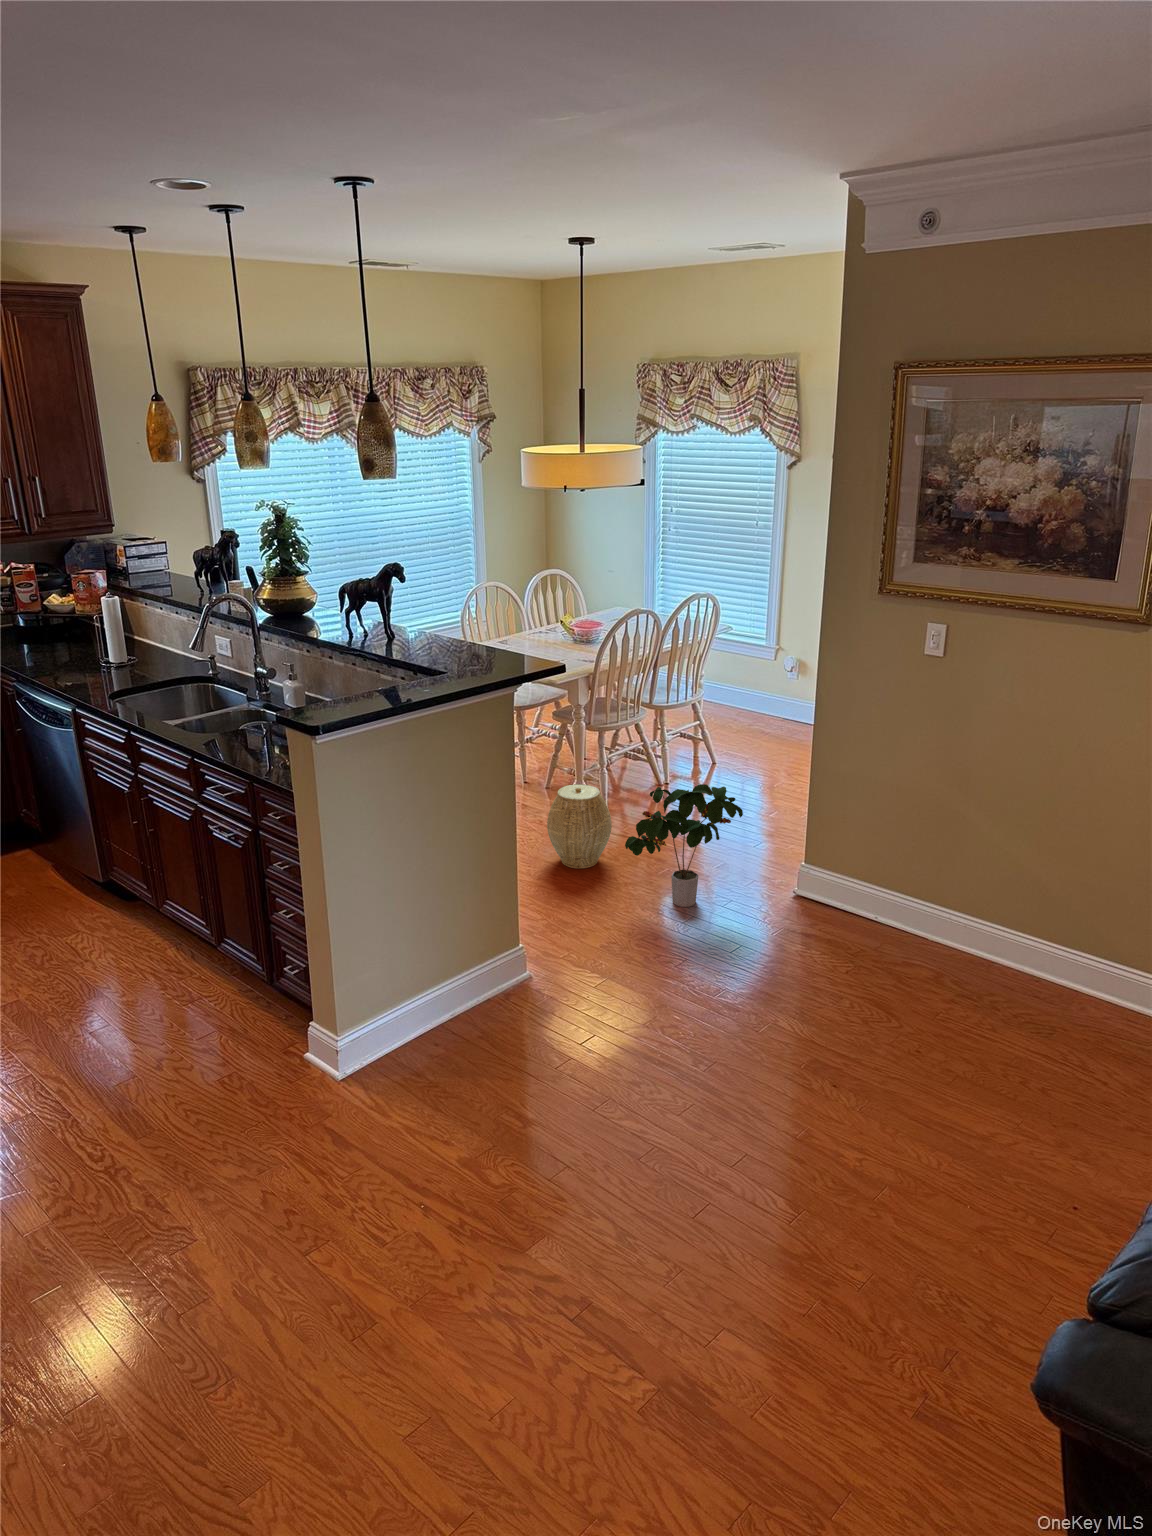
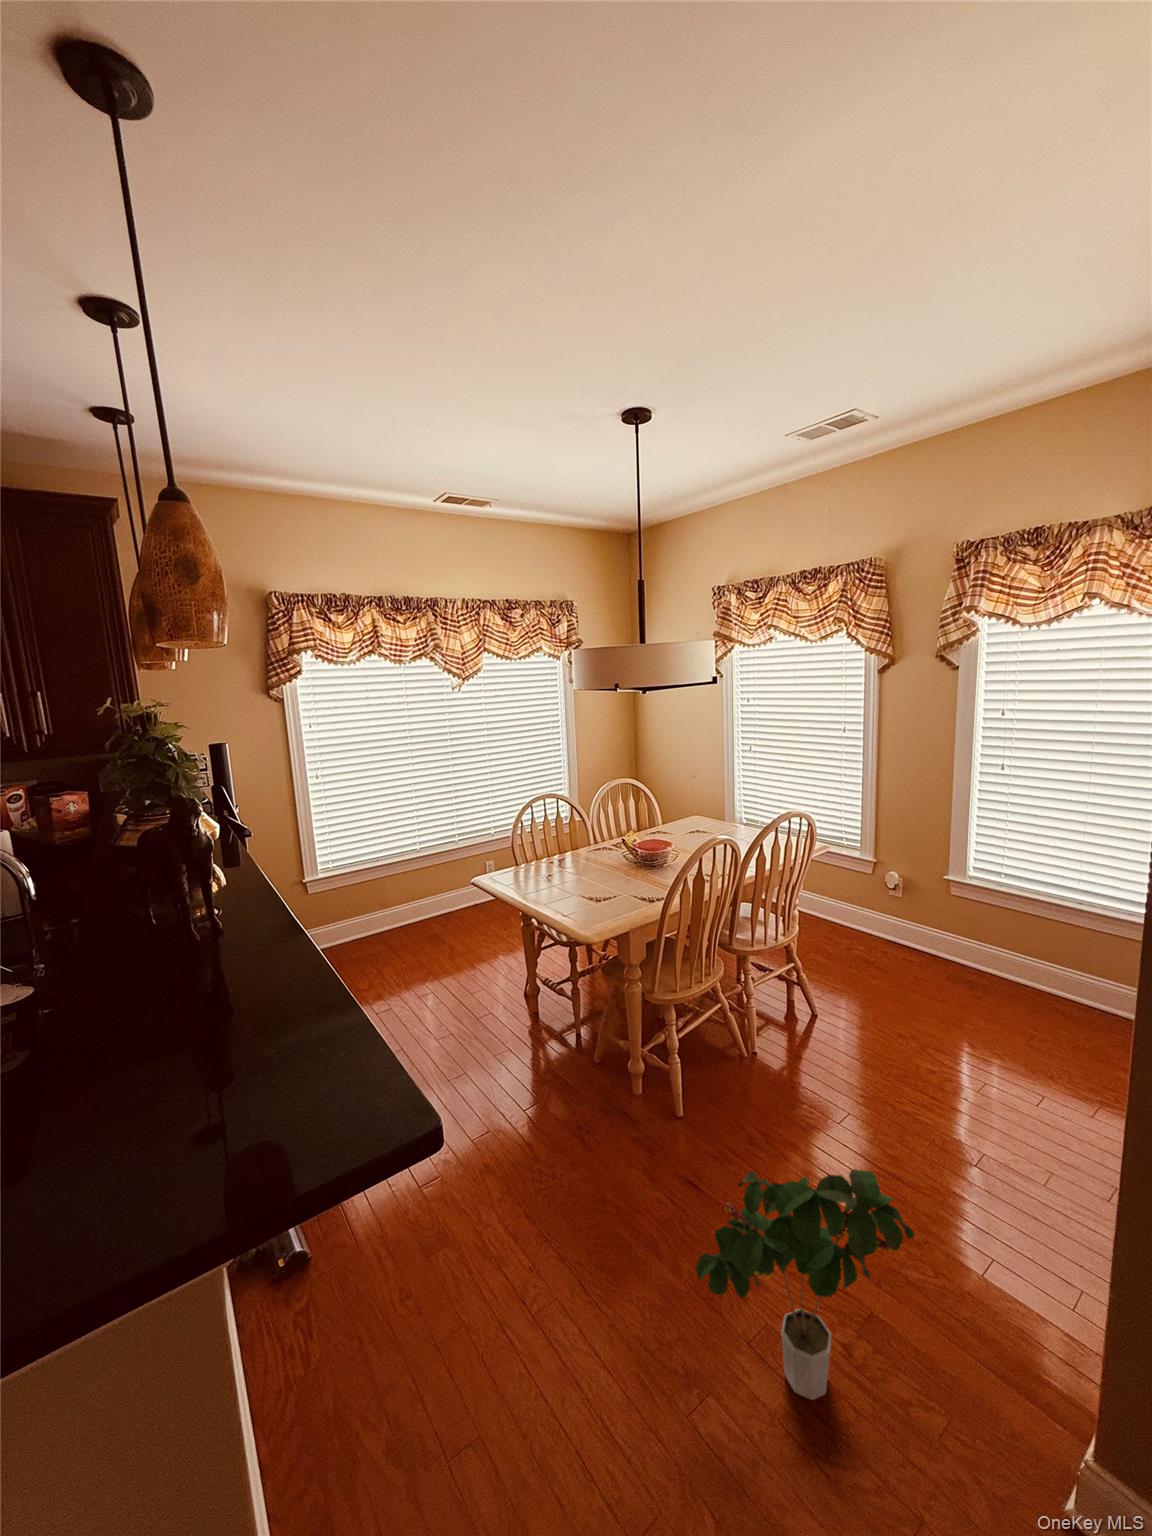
woven basket: present [547,785,612,868] -> none [586,1091,681,1232]

